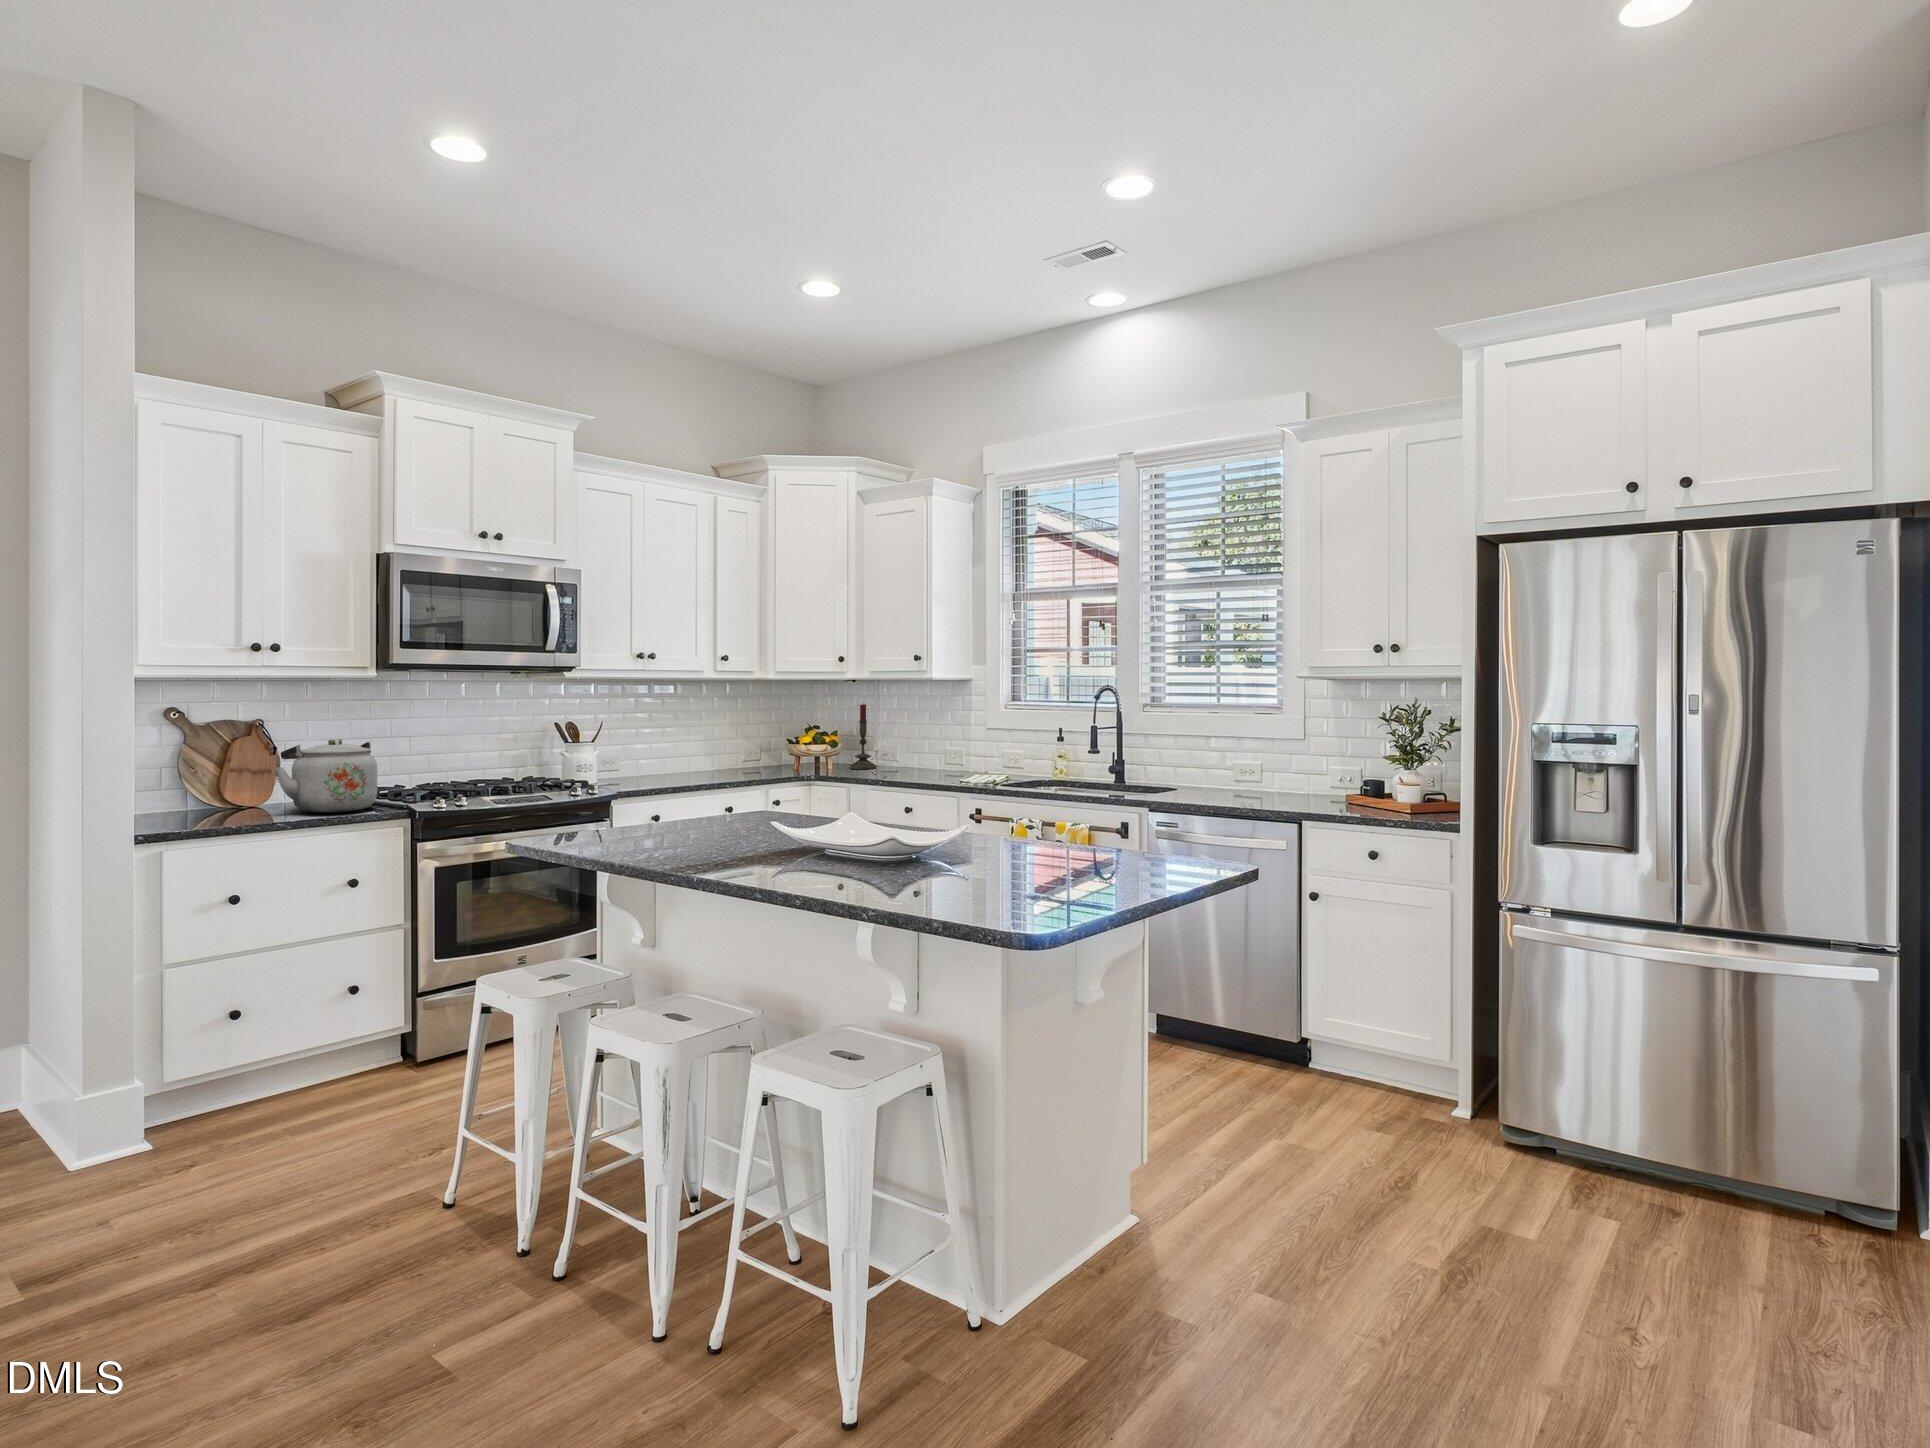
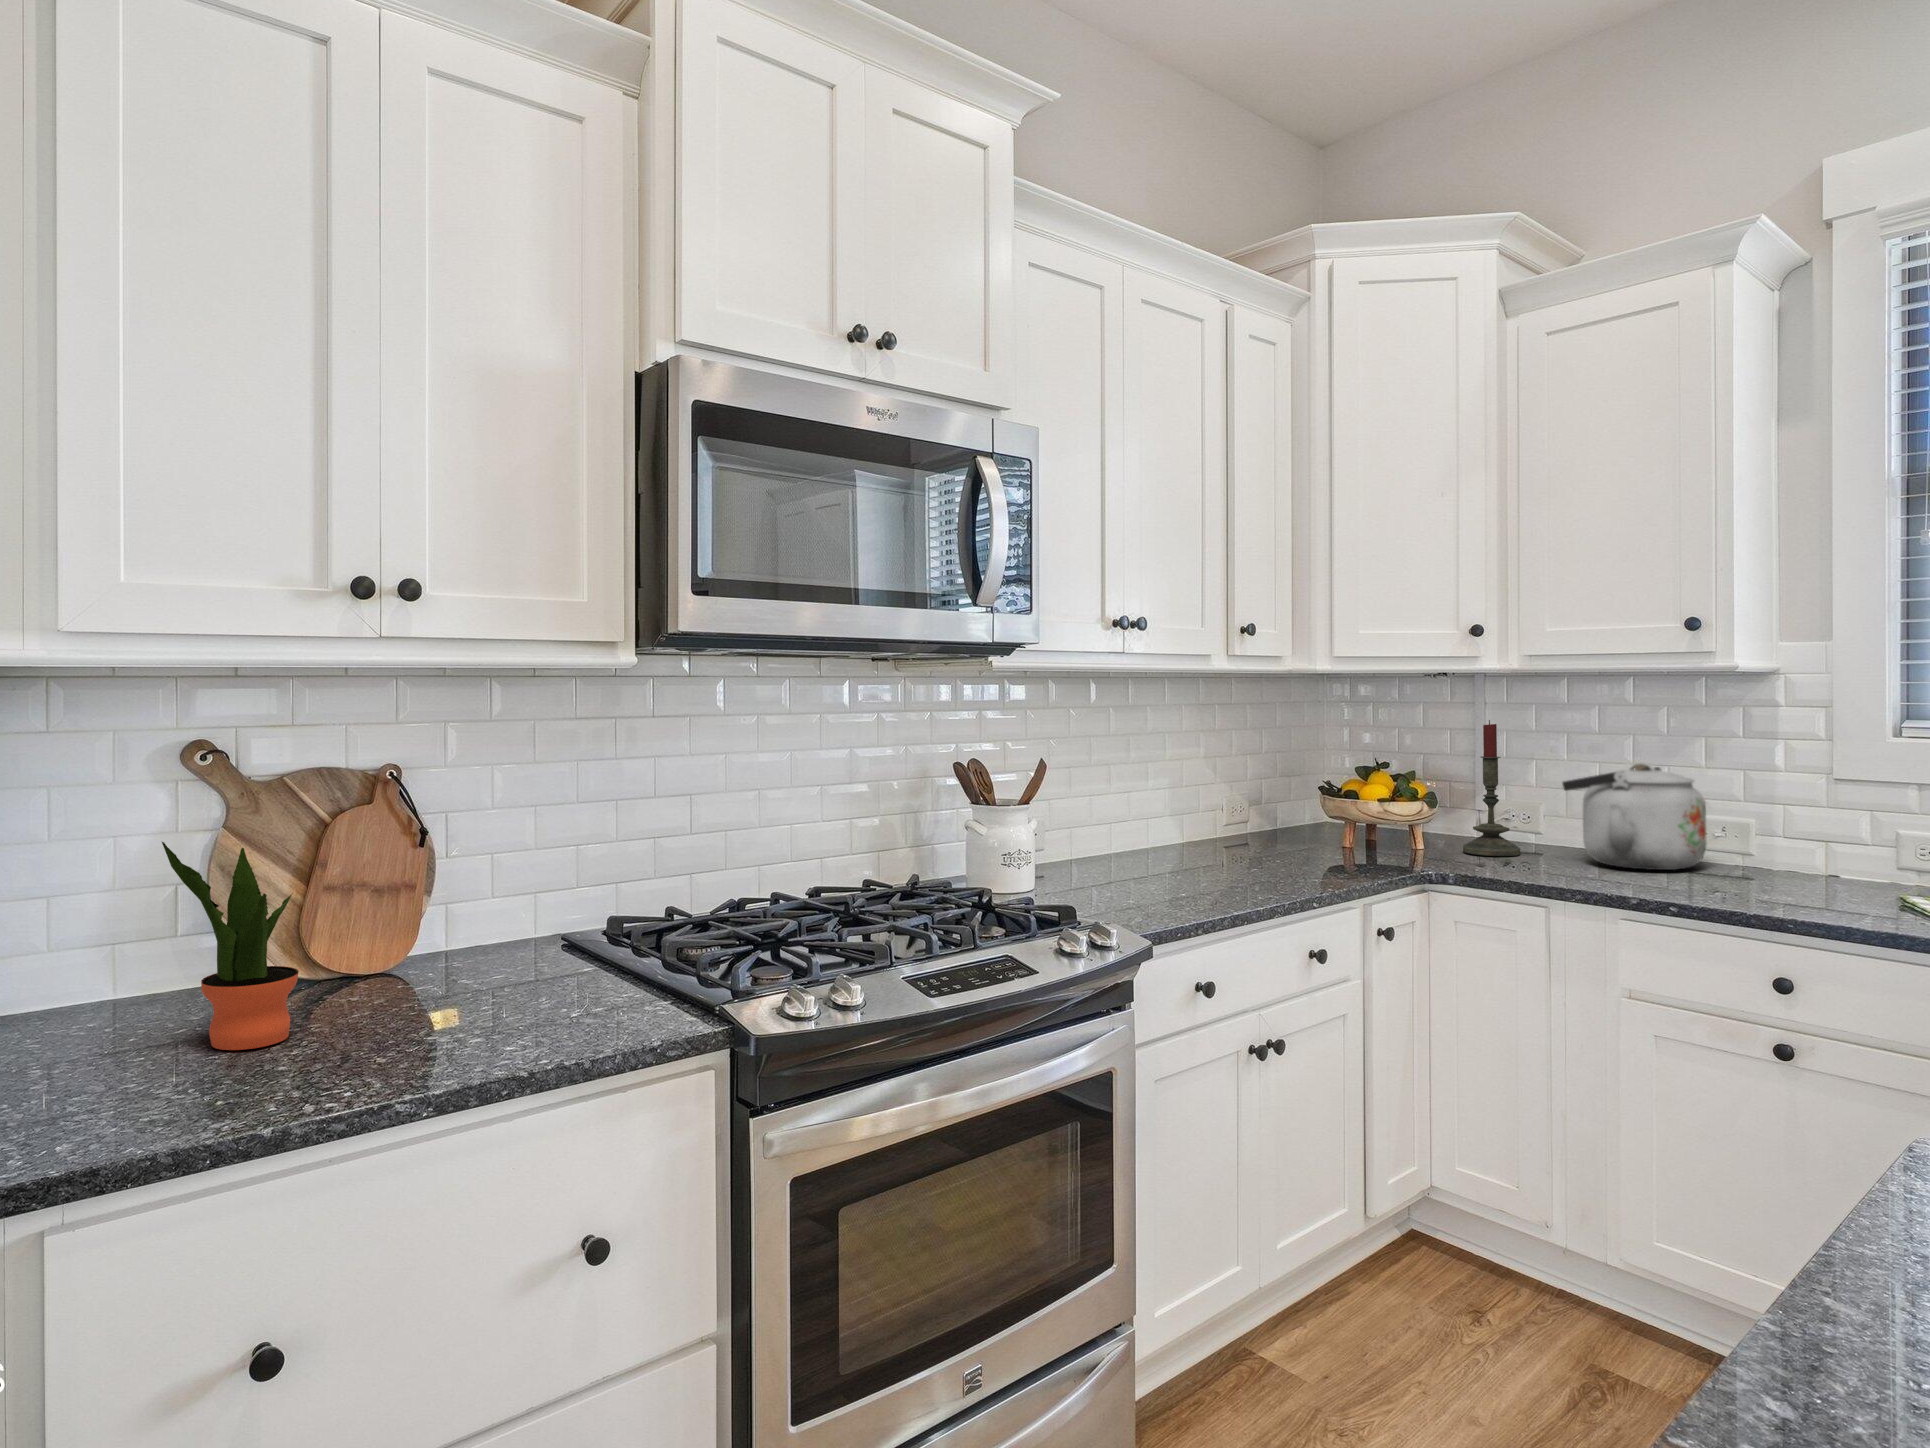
kettle: present [276,739,377,813] -> present [1562,762,1706,870]
potted plant: none [176,744,230,821] -> present [162,842,299,1050]

